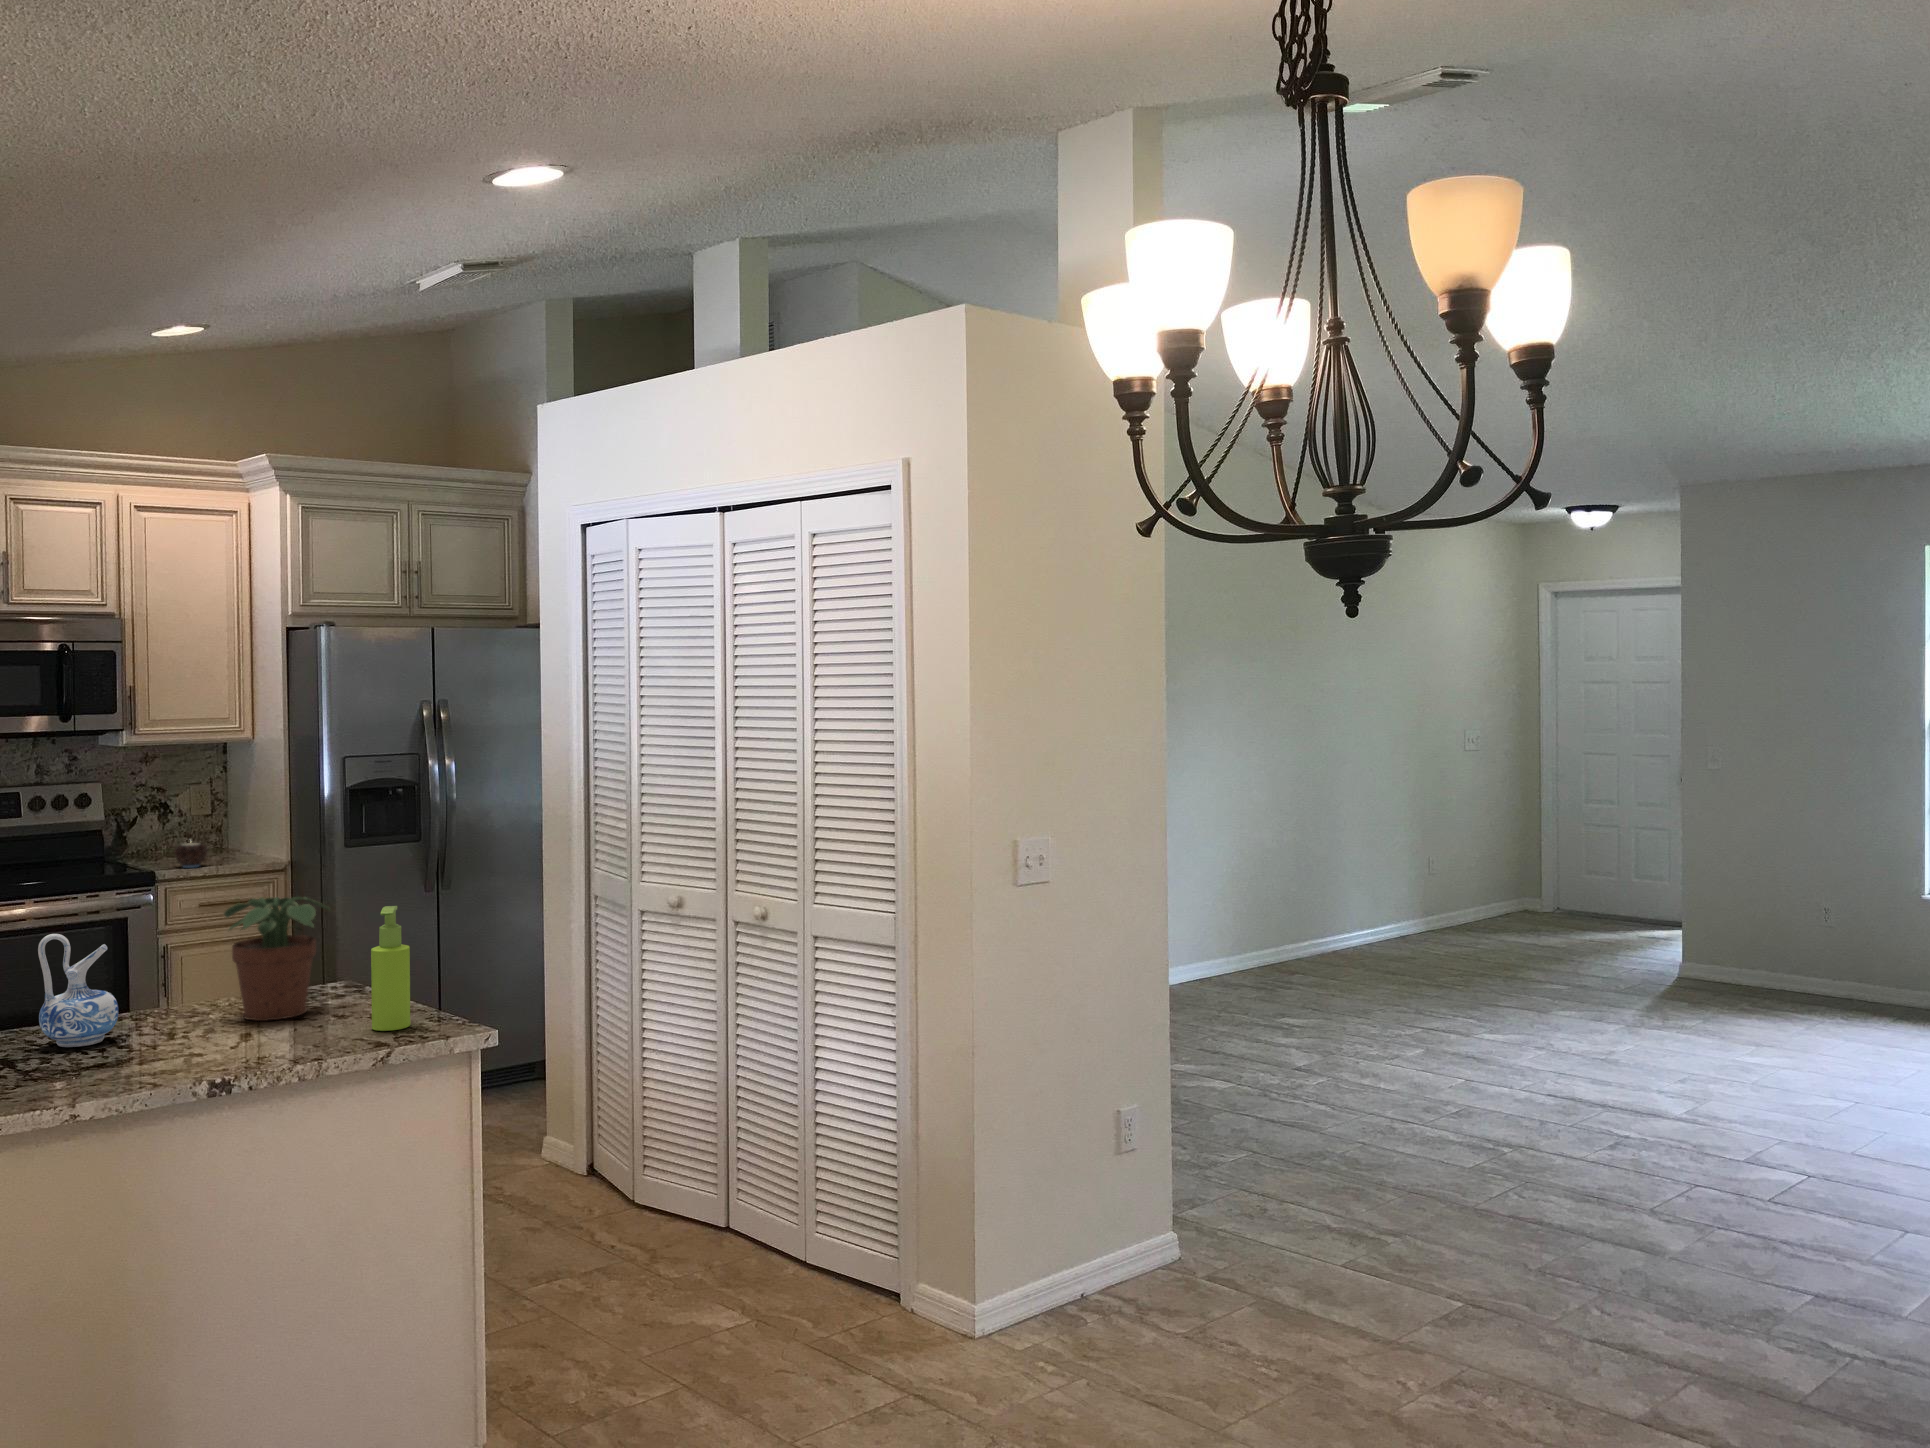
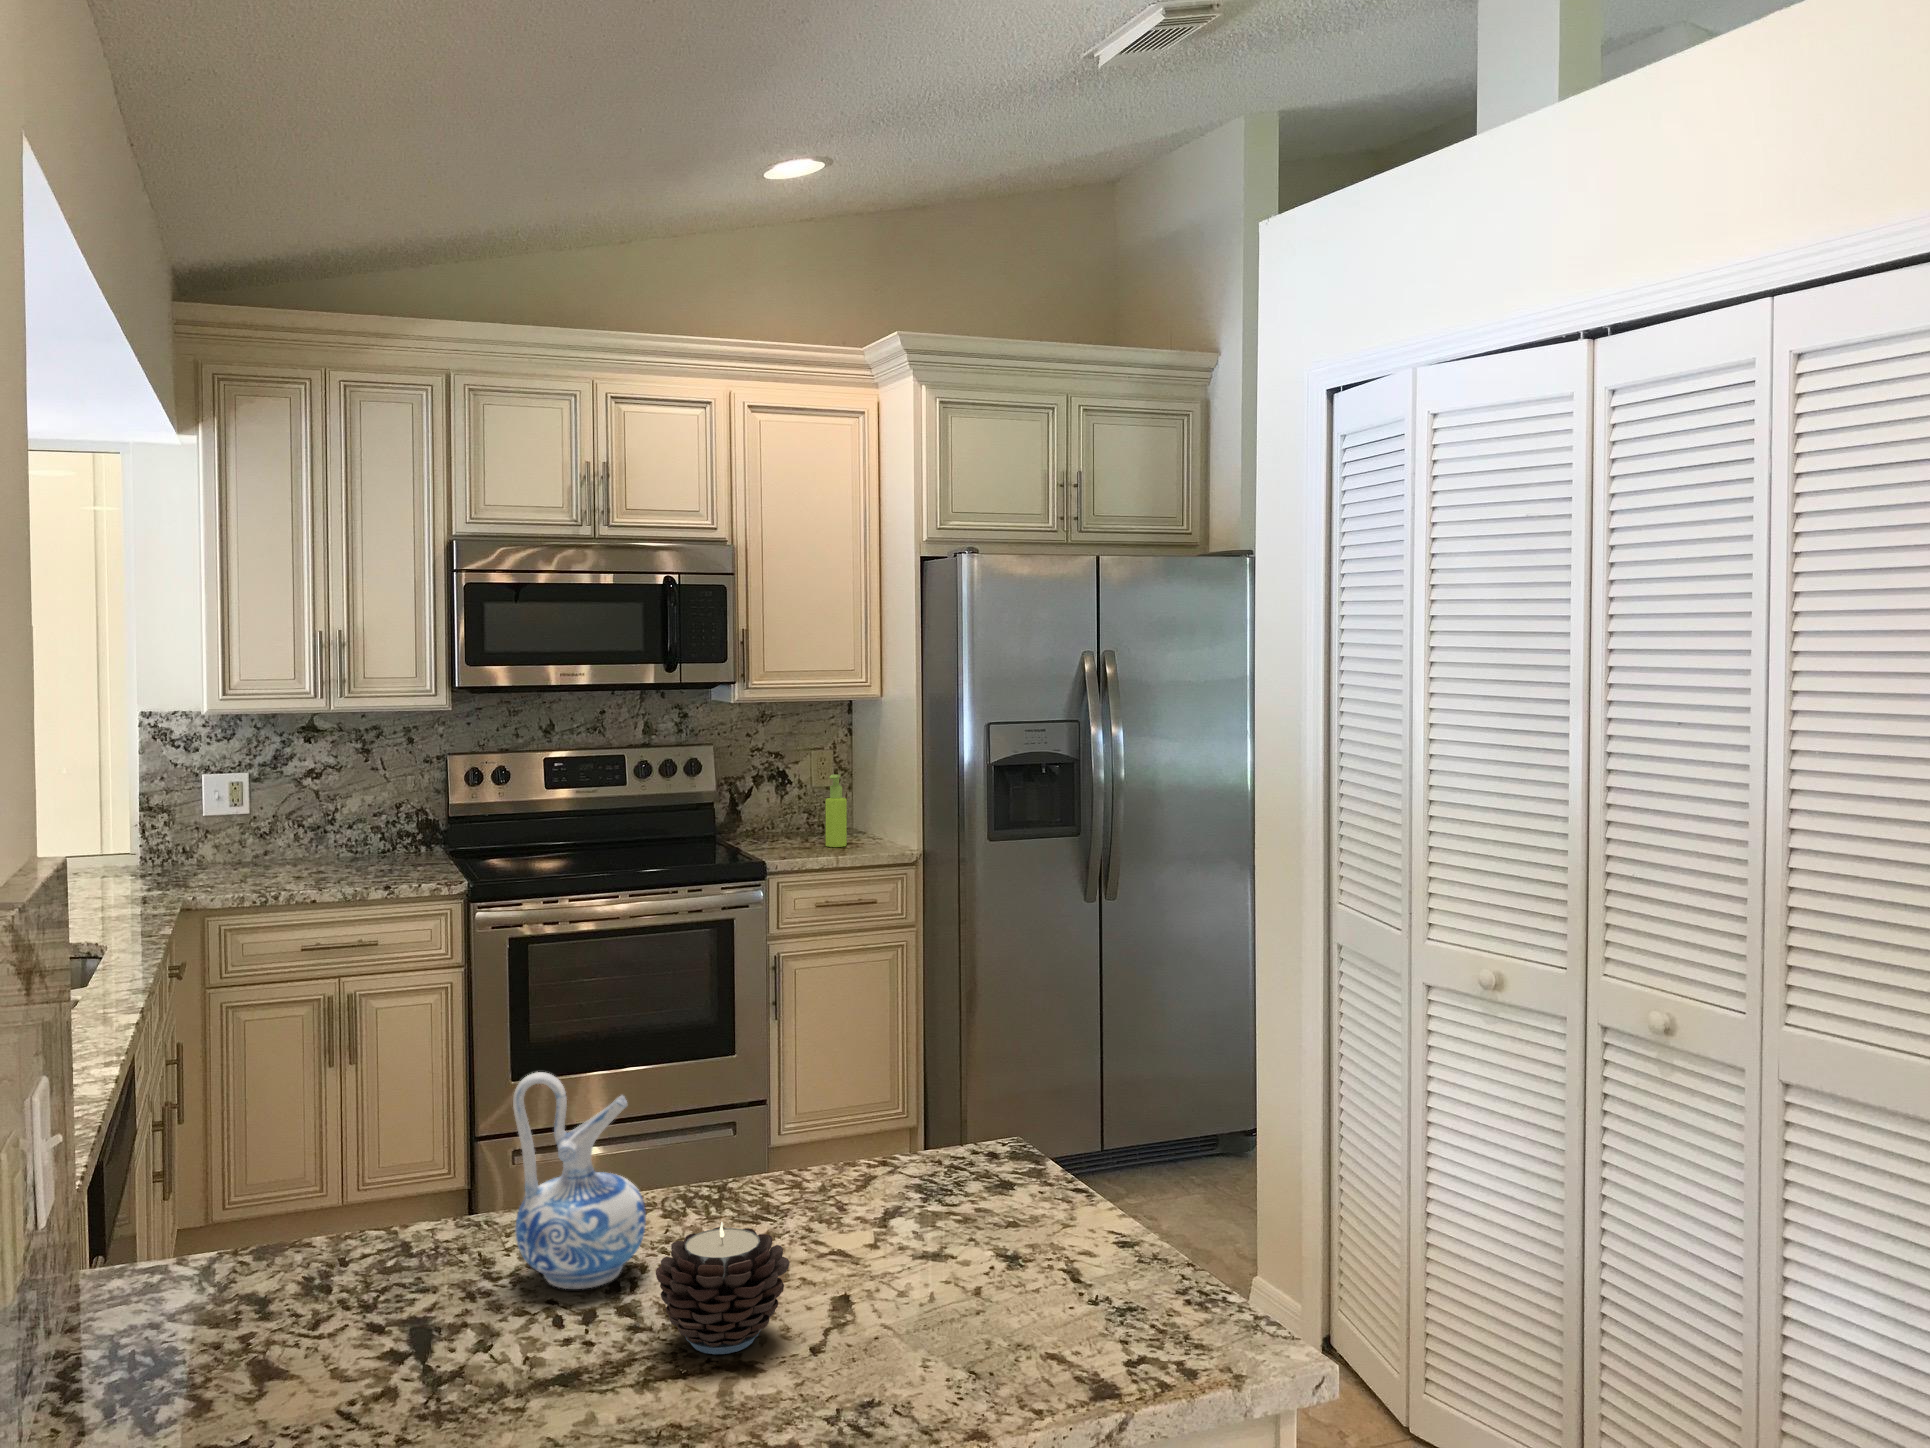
candle: present [174,843,208,868] -> present [656,1222,790,1354]
potted plant: present [224,897,331,1021] -> none [824,1007,1007,1254]
soap dispenser: present [371,906,410,1031] -> present [825,774,847,847]

